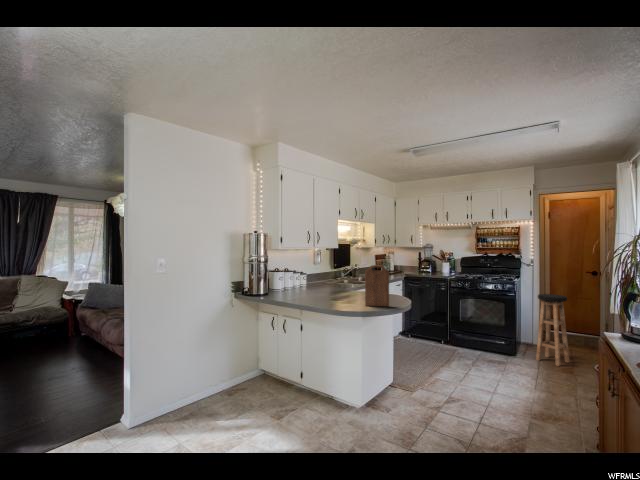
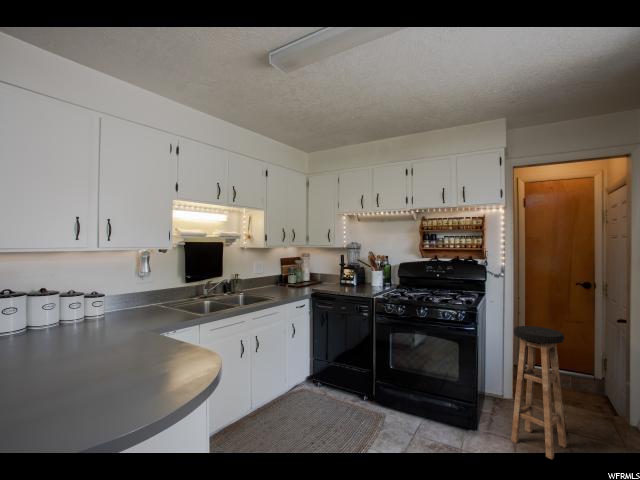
cutting board: present [365,265,389,306] -> none [39,297,115,426]

